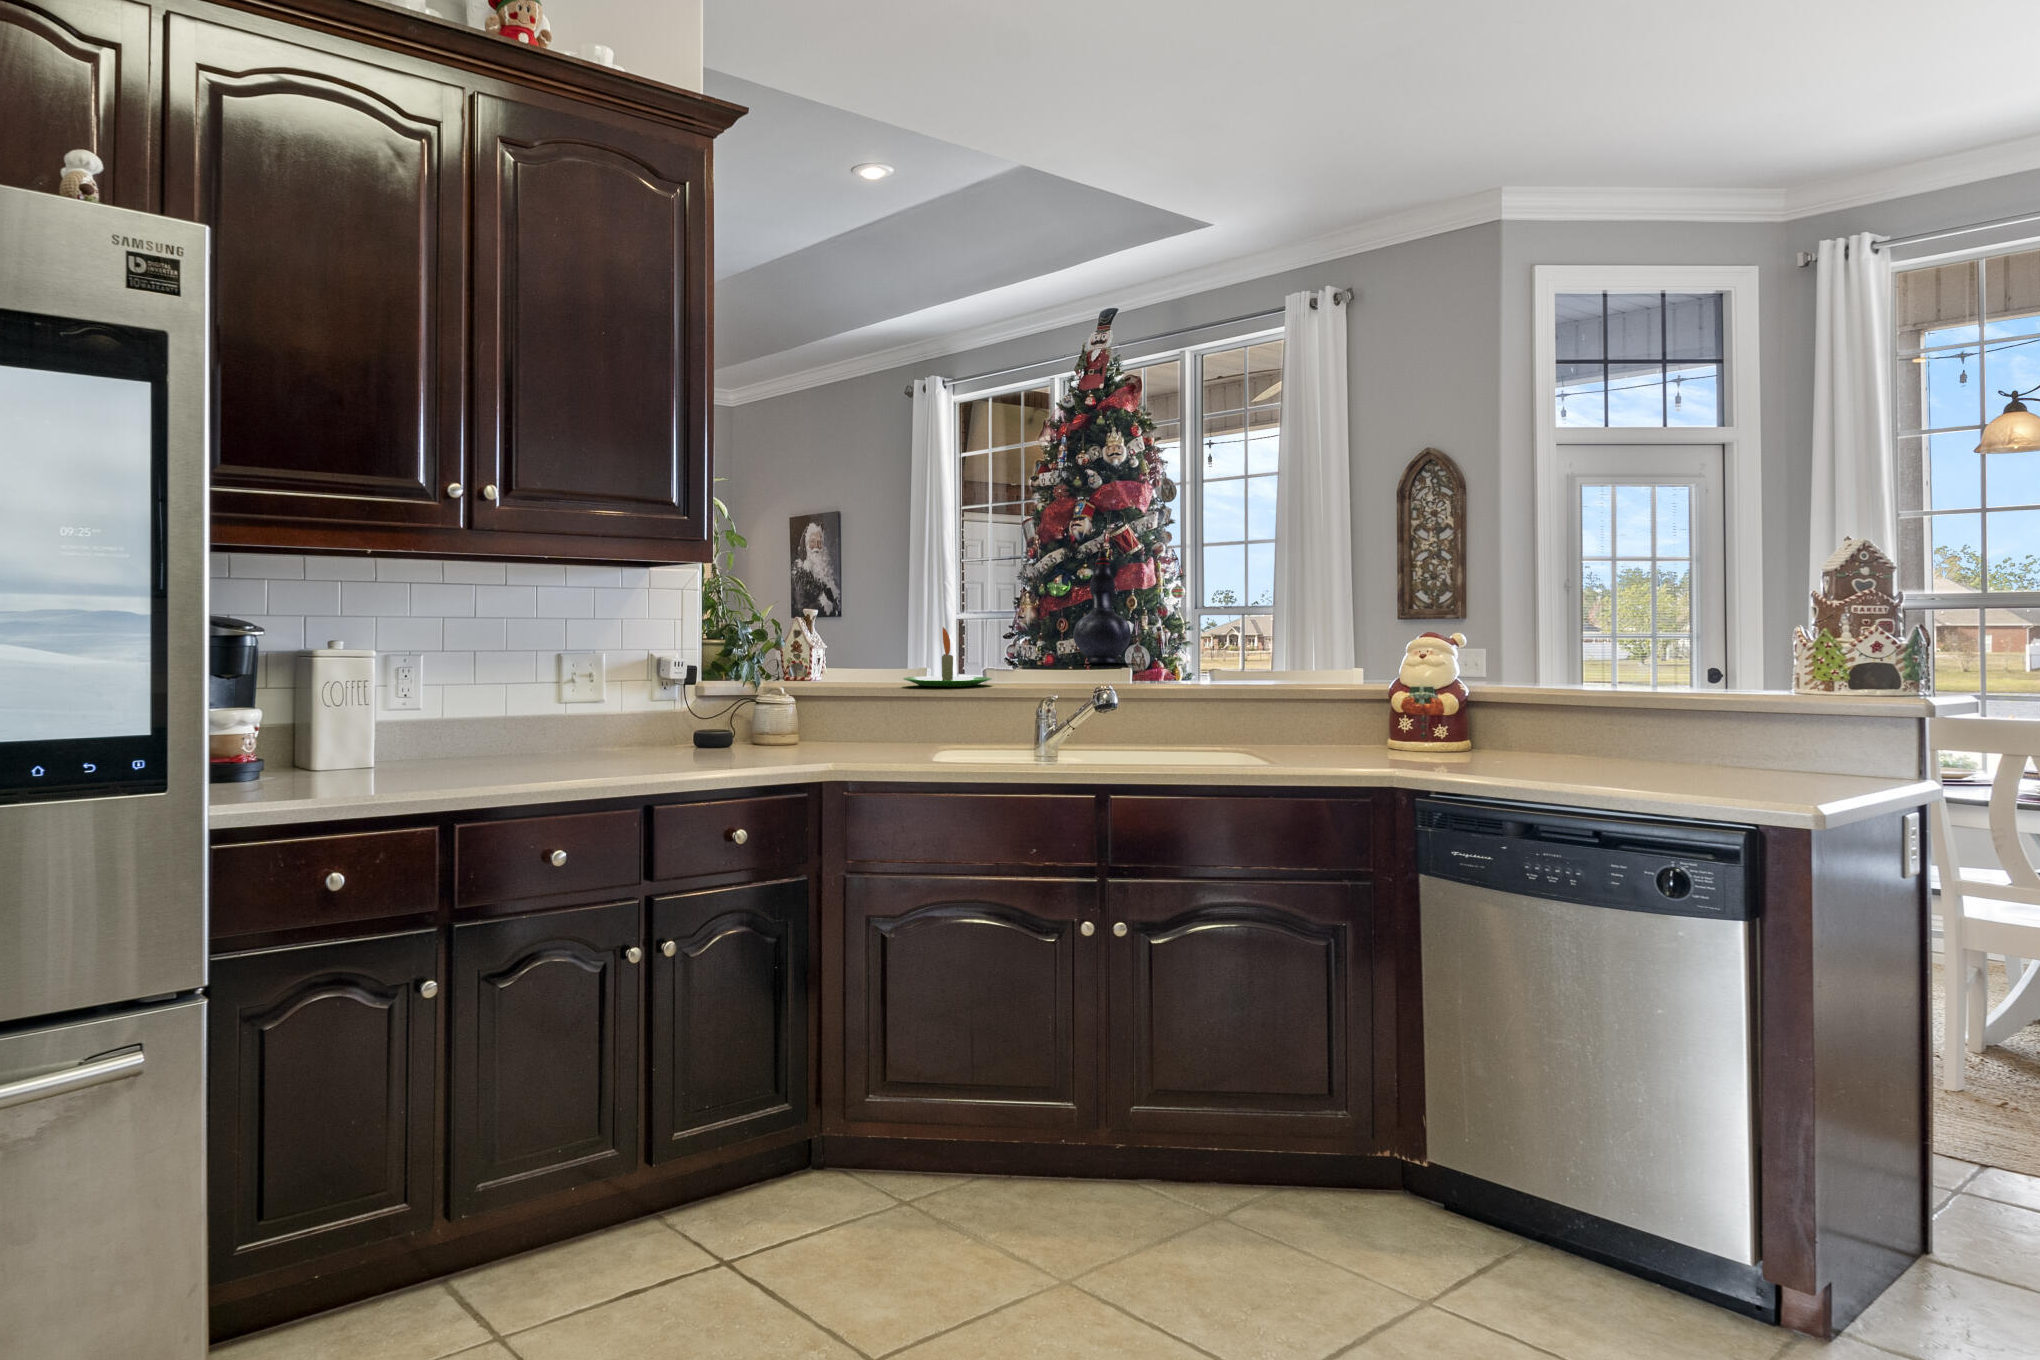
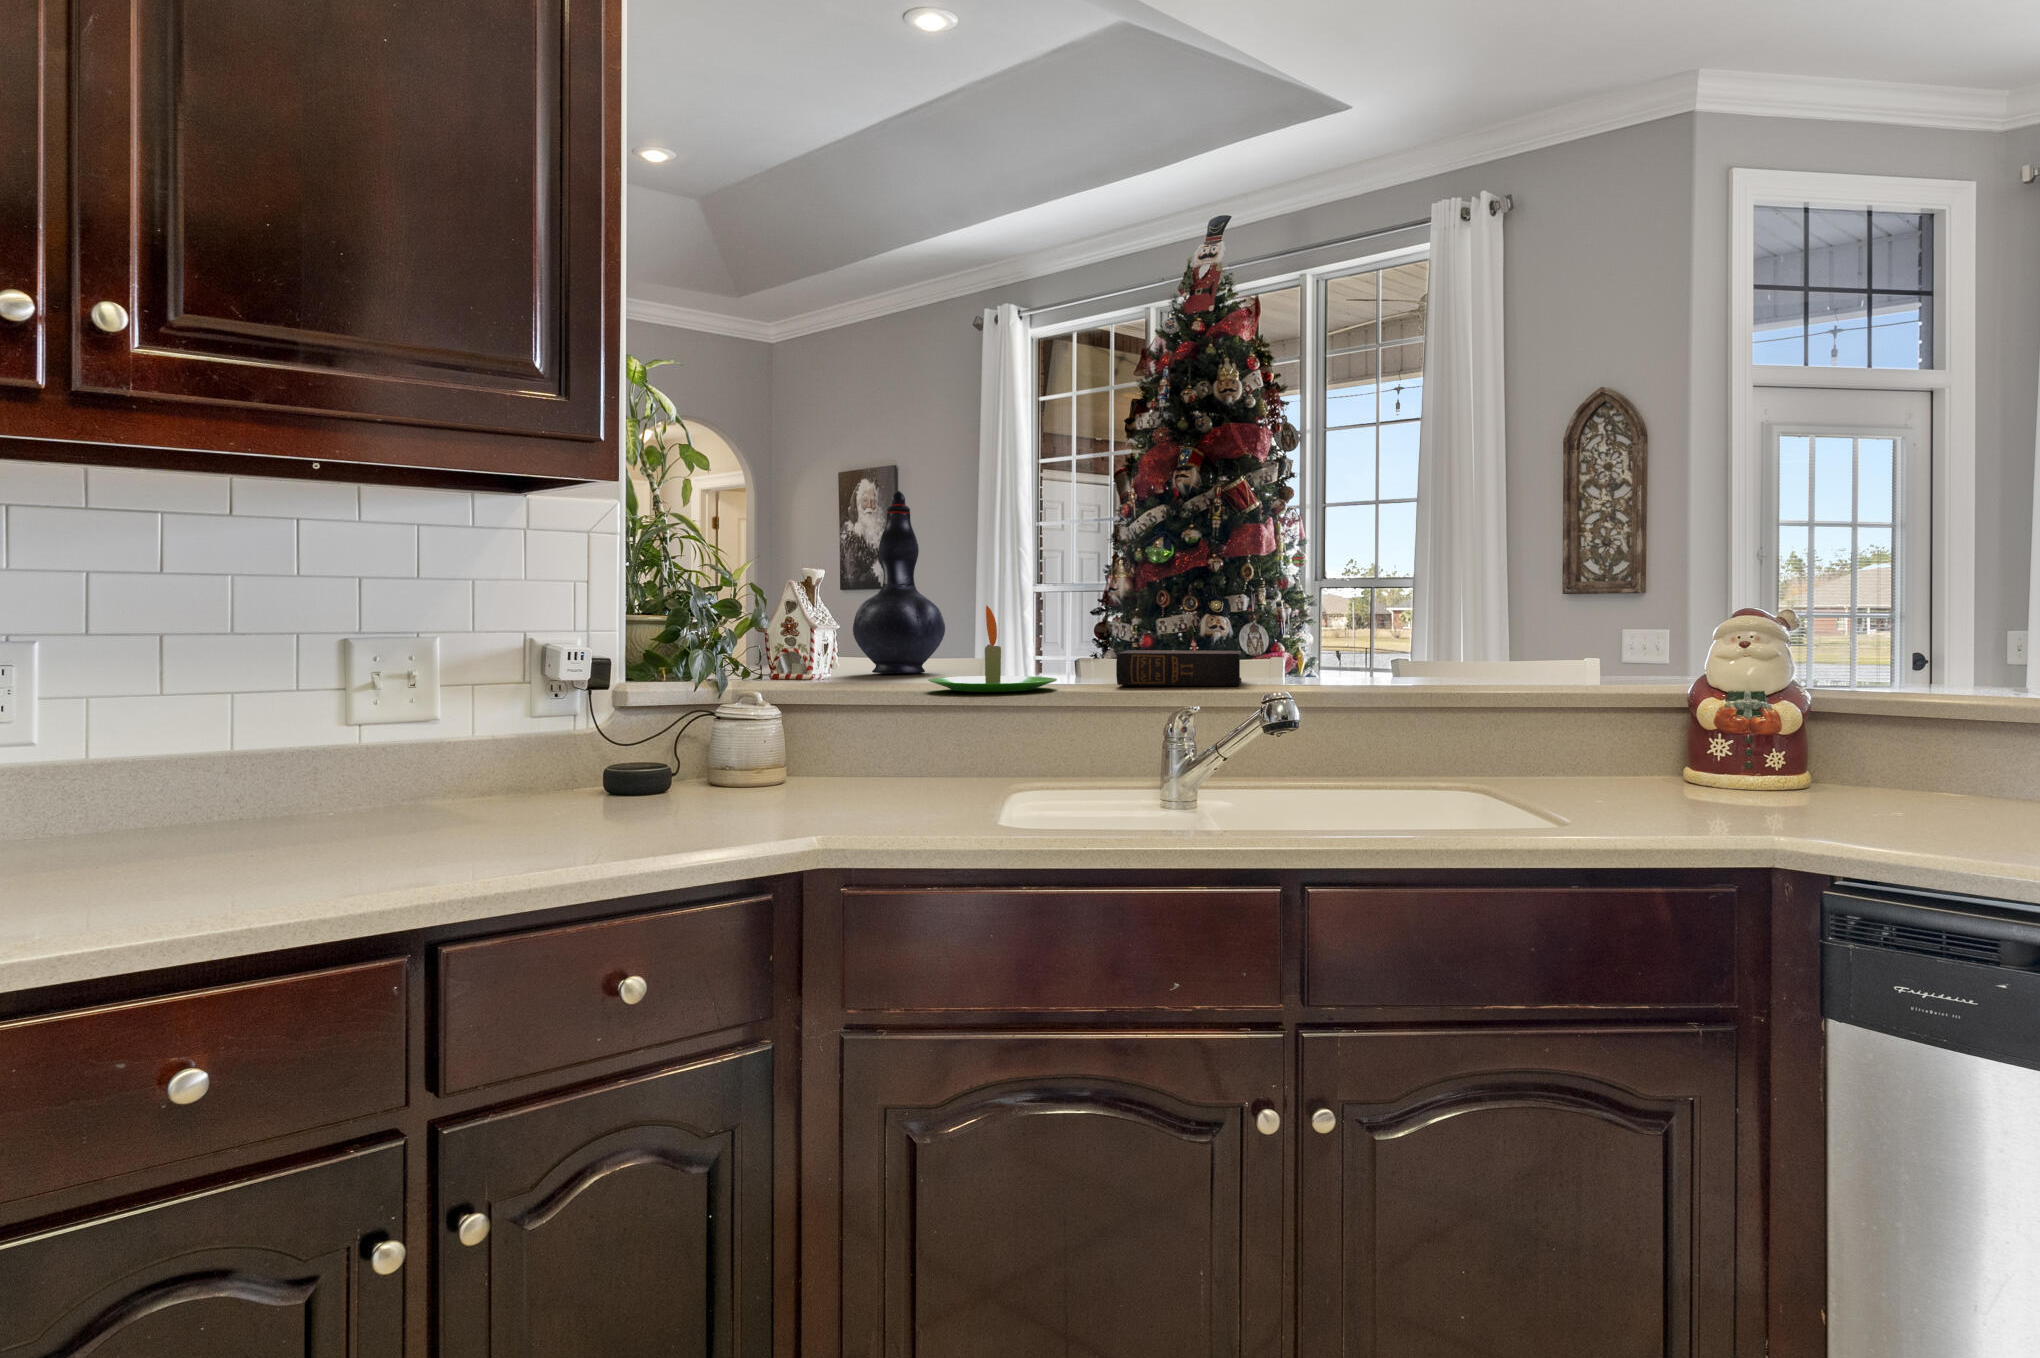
decorative vase: present [1073,550,1131,663] -> present [853,491,945,673]
book: none [1034,659,1123,683] -> present [1116,650,1241,686]

